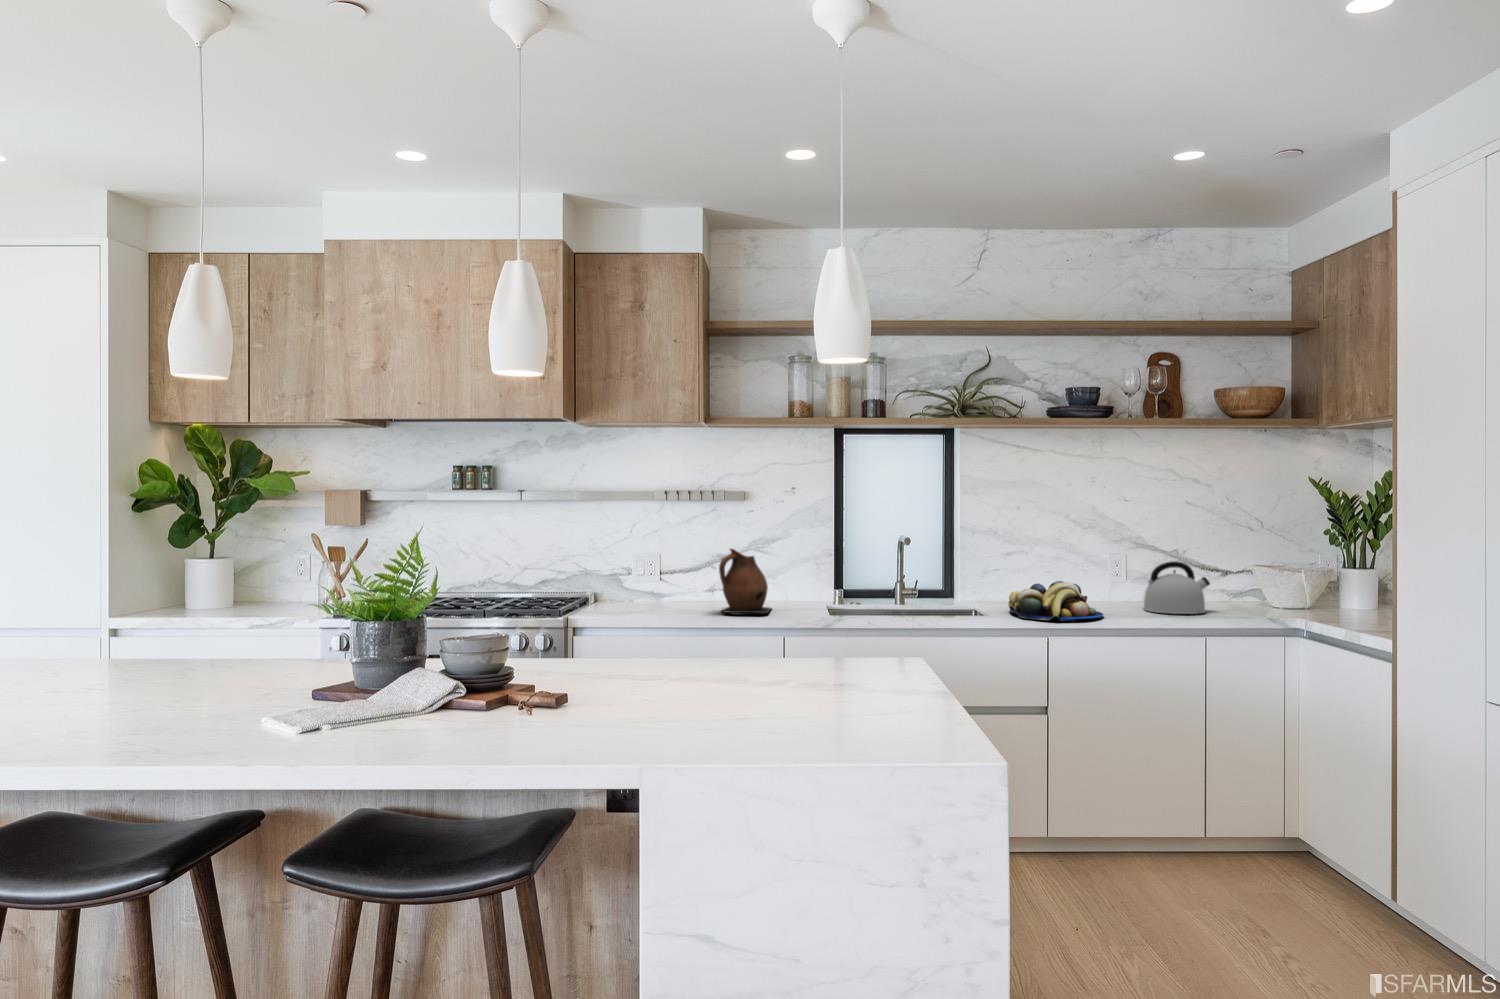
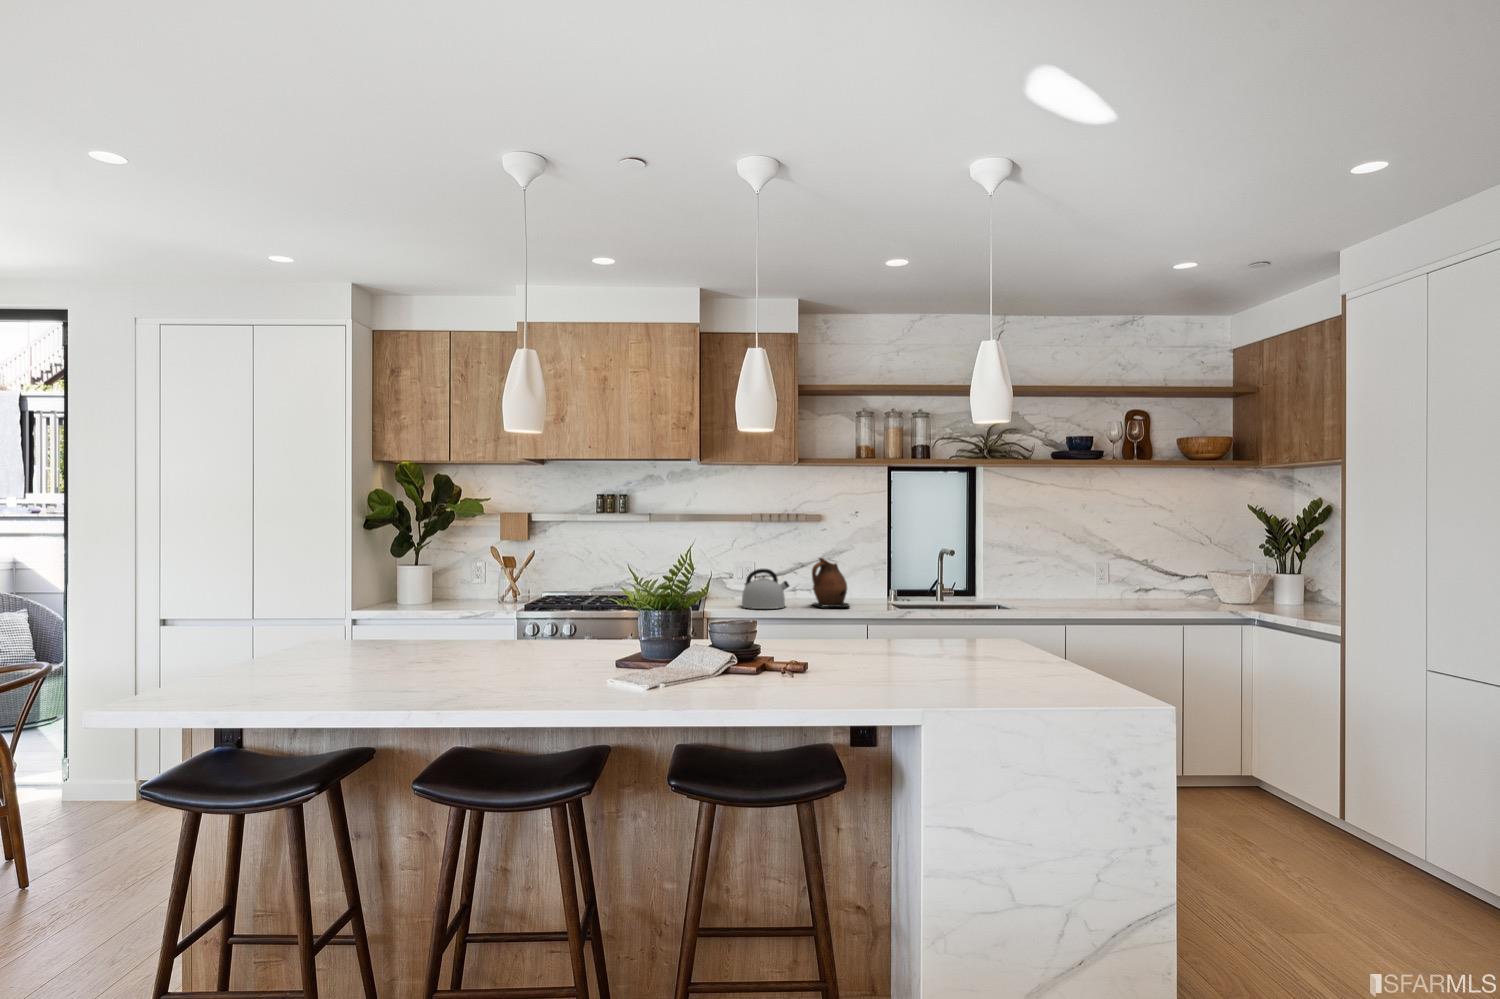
kettle: present [1144,561,1210,614] -> present [742,569,789,609]
fruit bowl: present [1008,581,1103,621] -> none [1028,583,1102,612]

